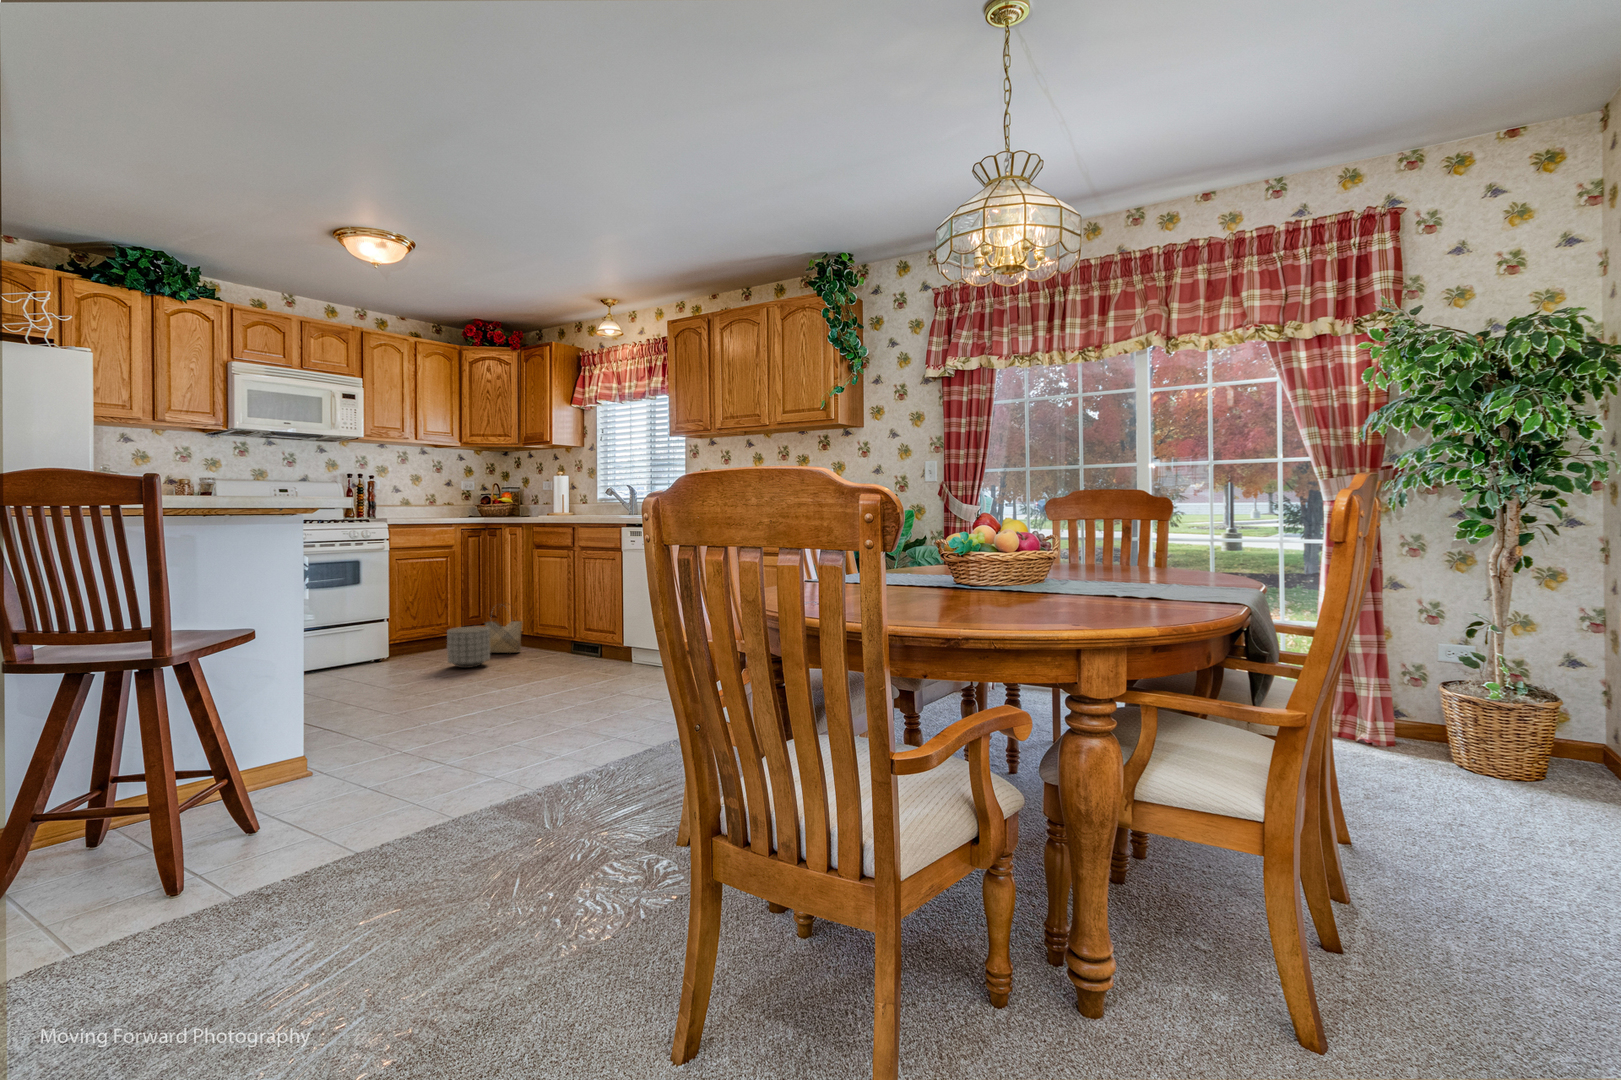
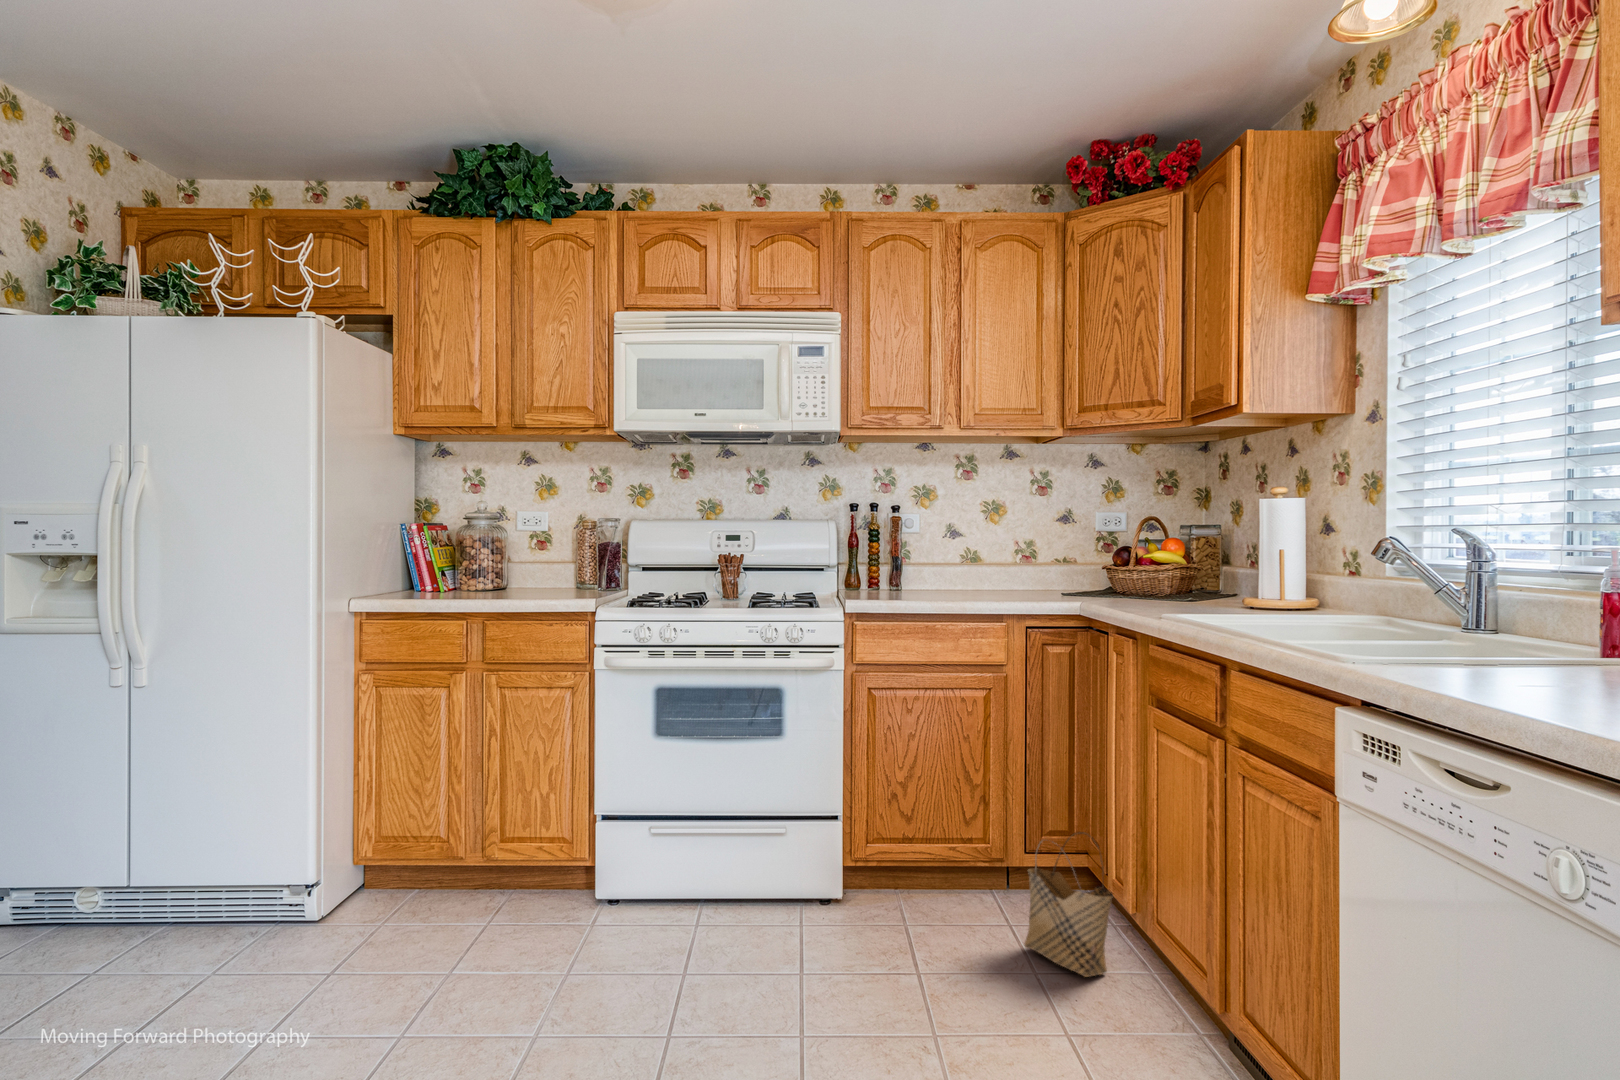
planter: present [447,626,490,668] -> none [868,893,970,1020]

